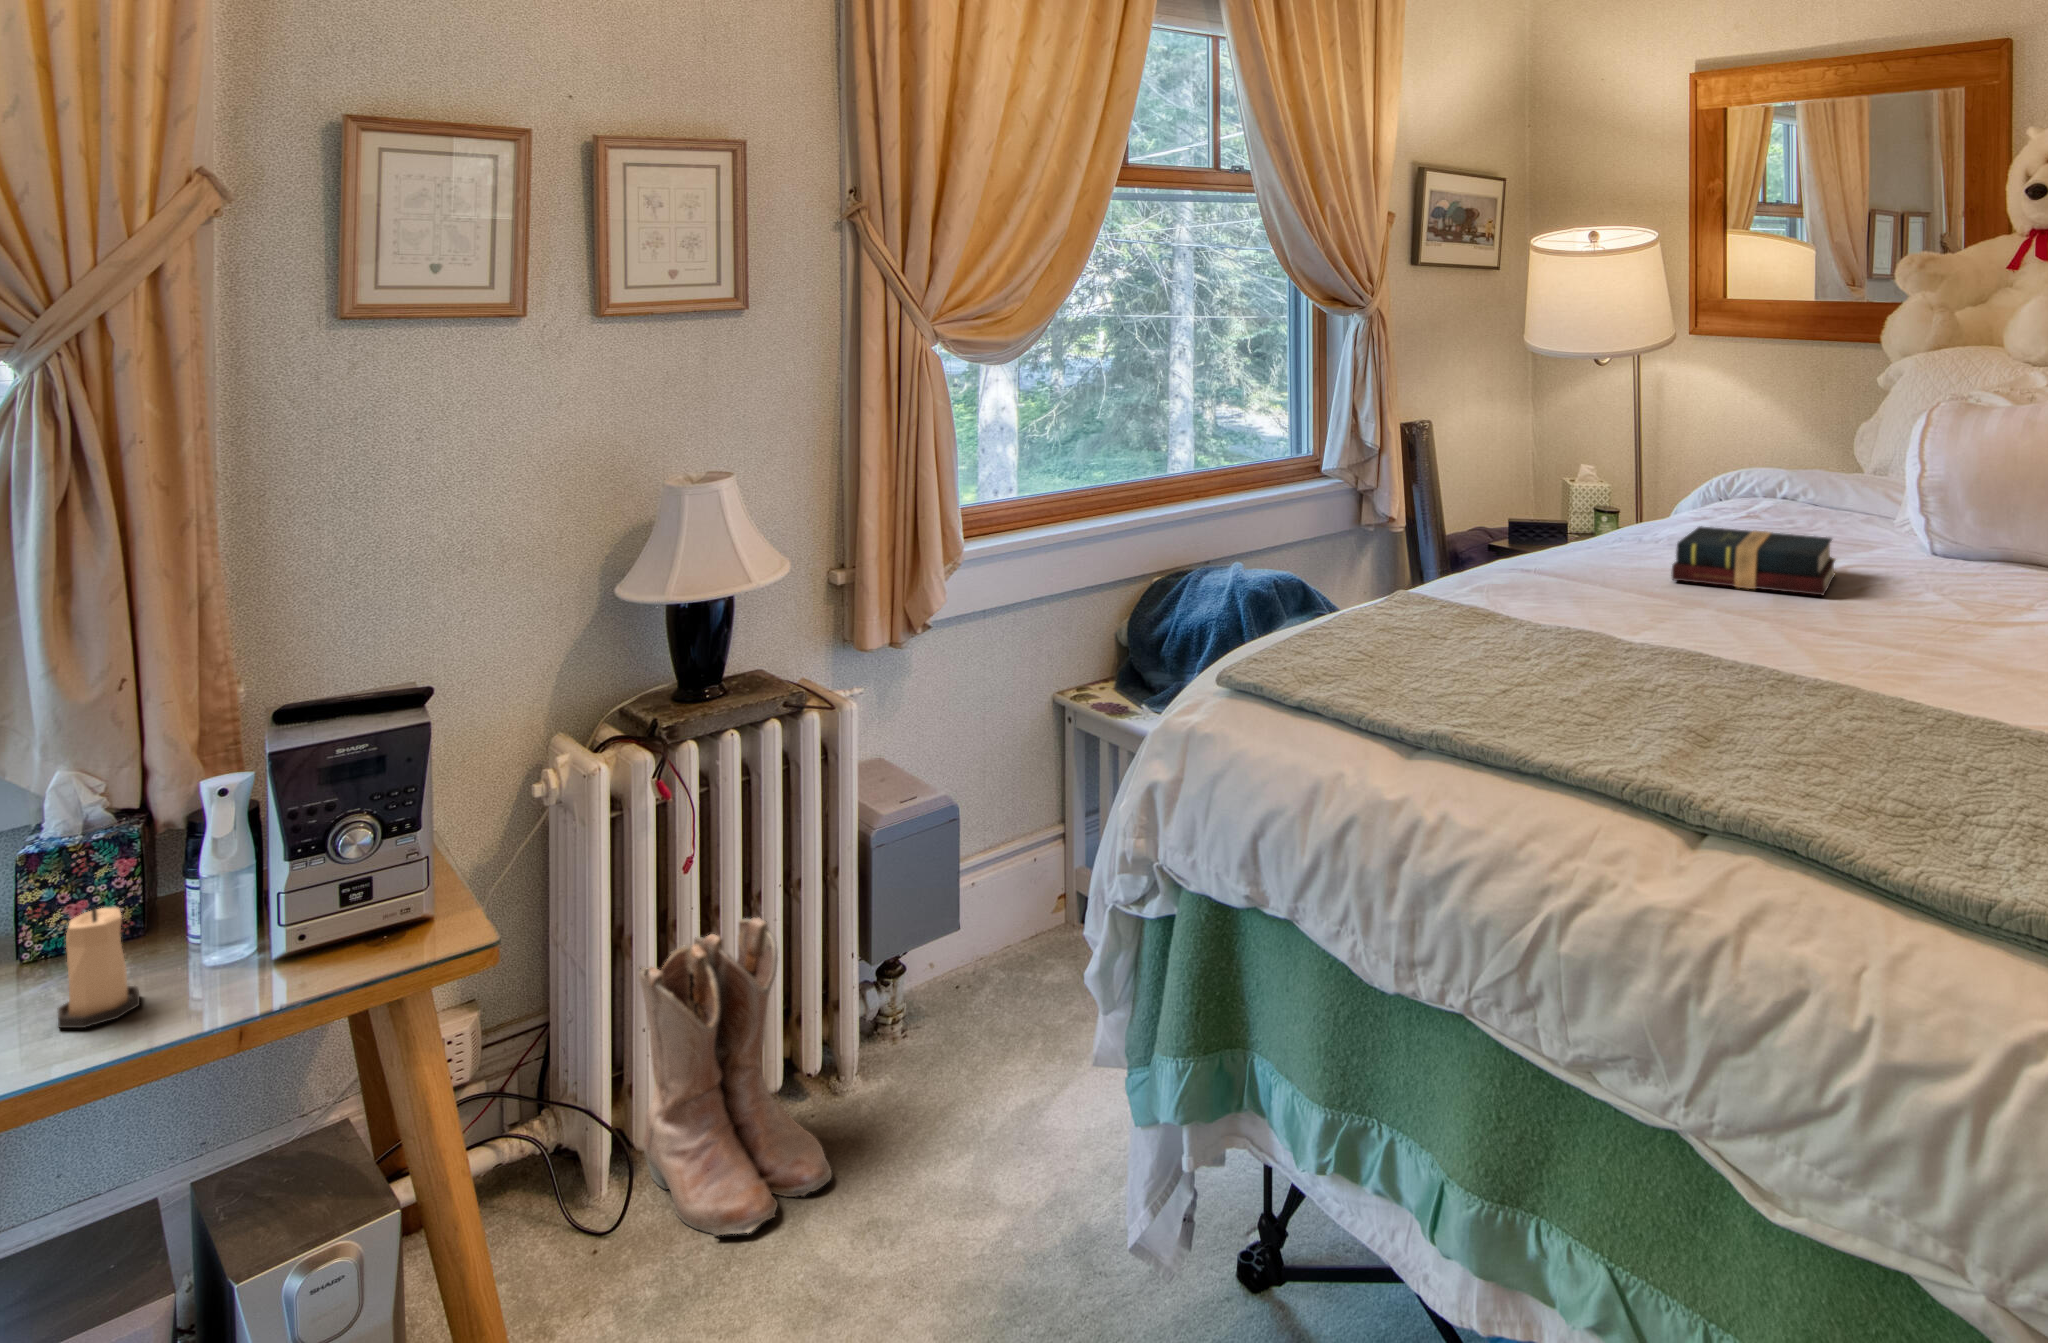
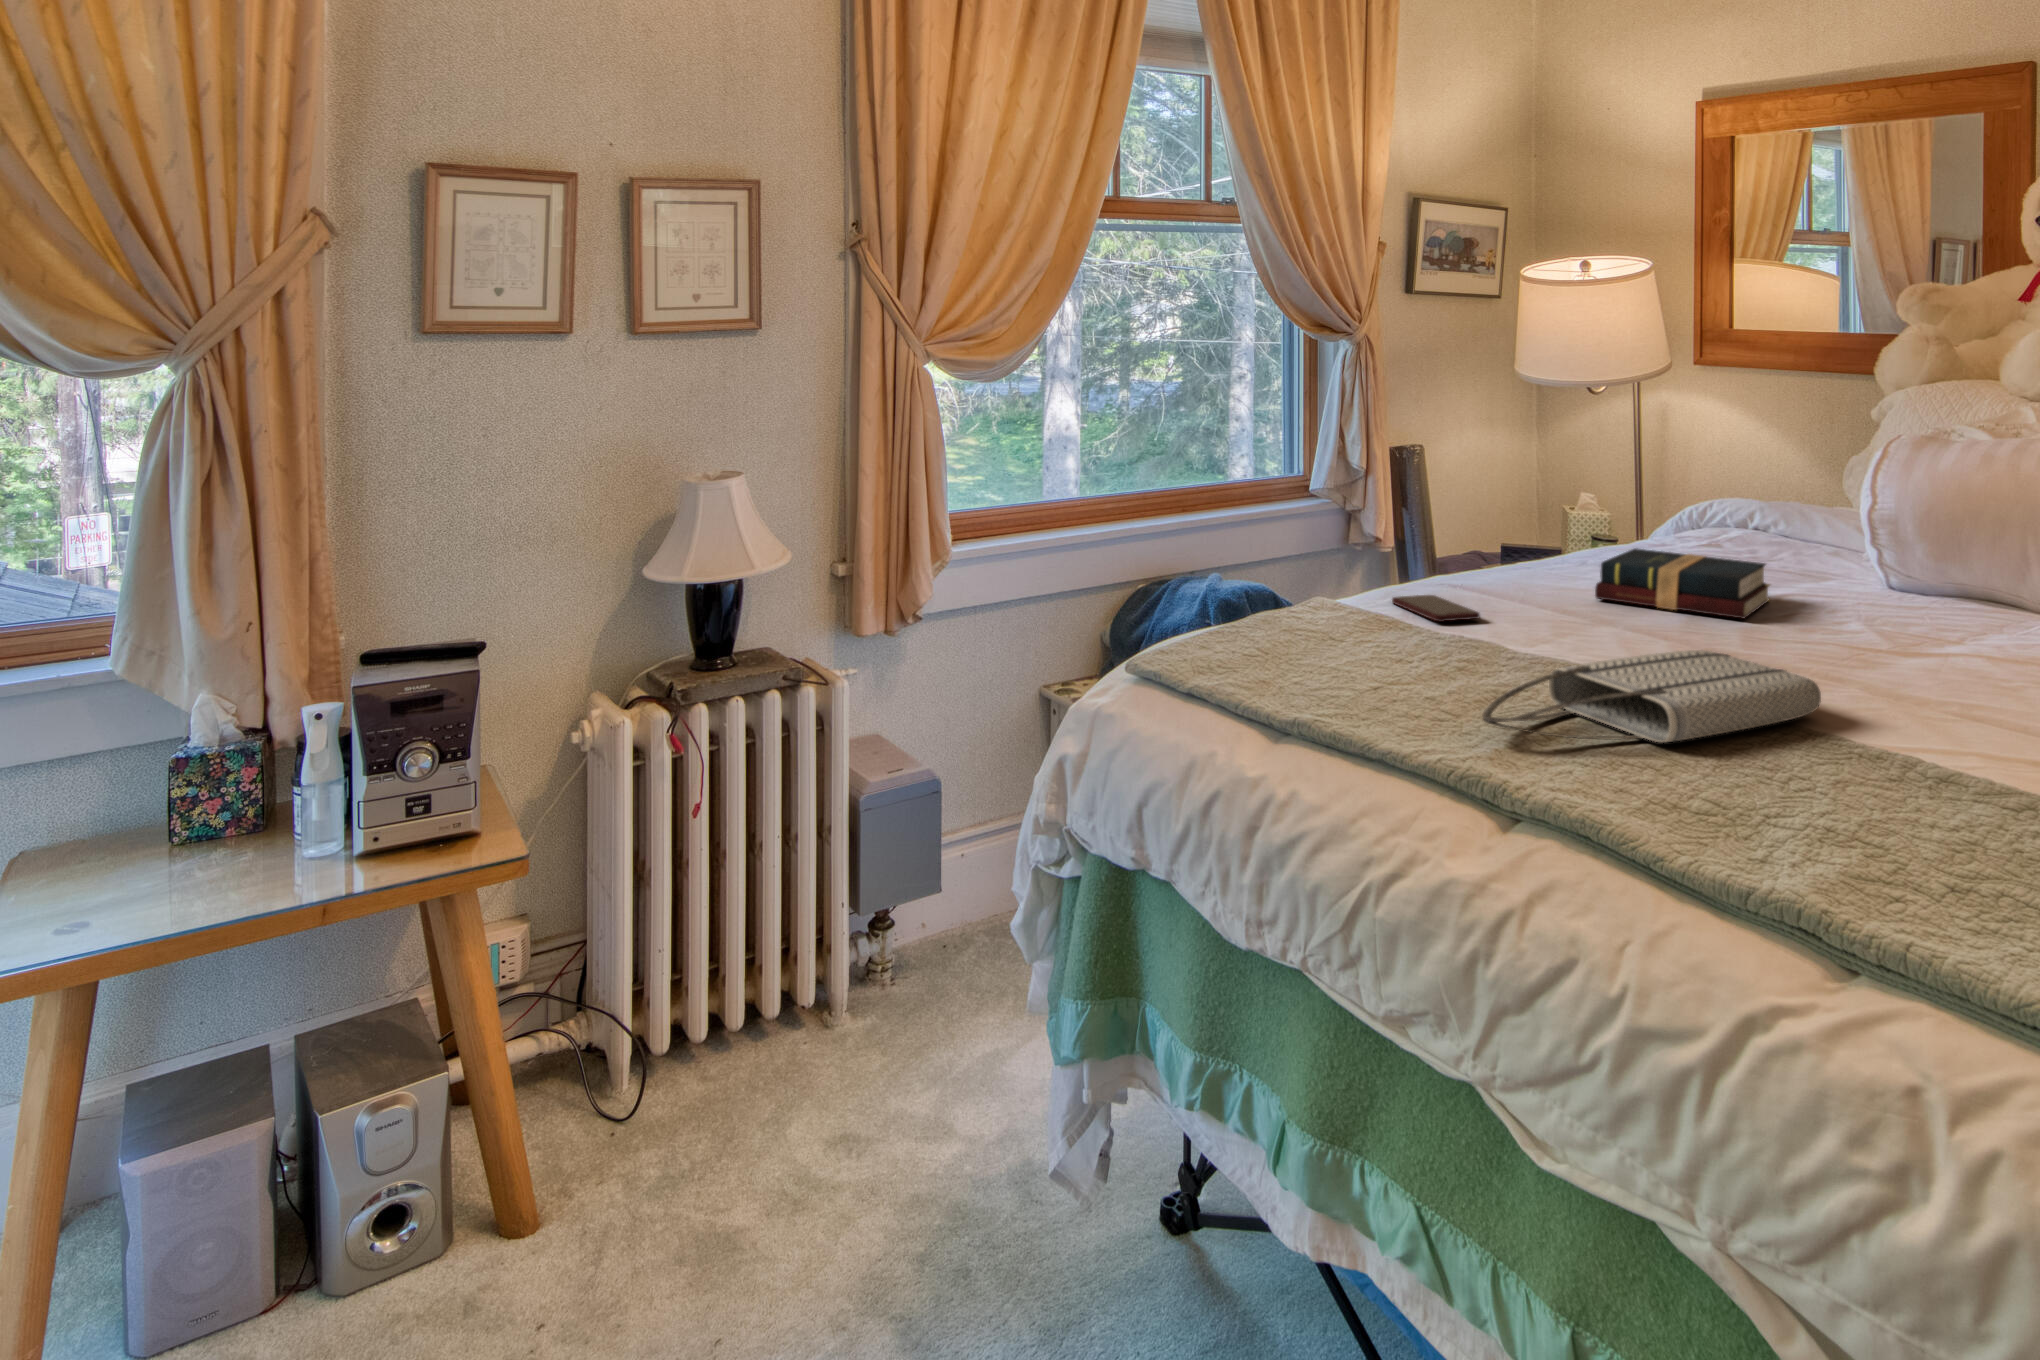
smartphone: none [1473,584,1570,613] -> present [1392,595,1480,622]
tote bag: none [1640,635,1955,739] -> present [1482,650,1821,742]
candle: present [57,907,140,1028] -> none [196,798,256,895]
boots: present [638,917,832,1236] -> none [648,862,806,1136]

